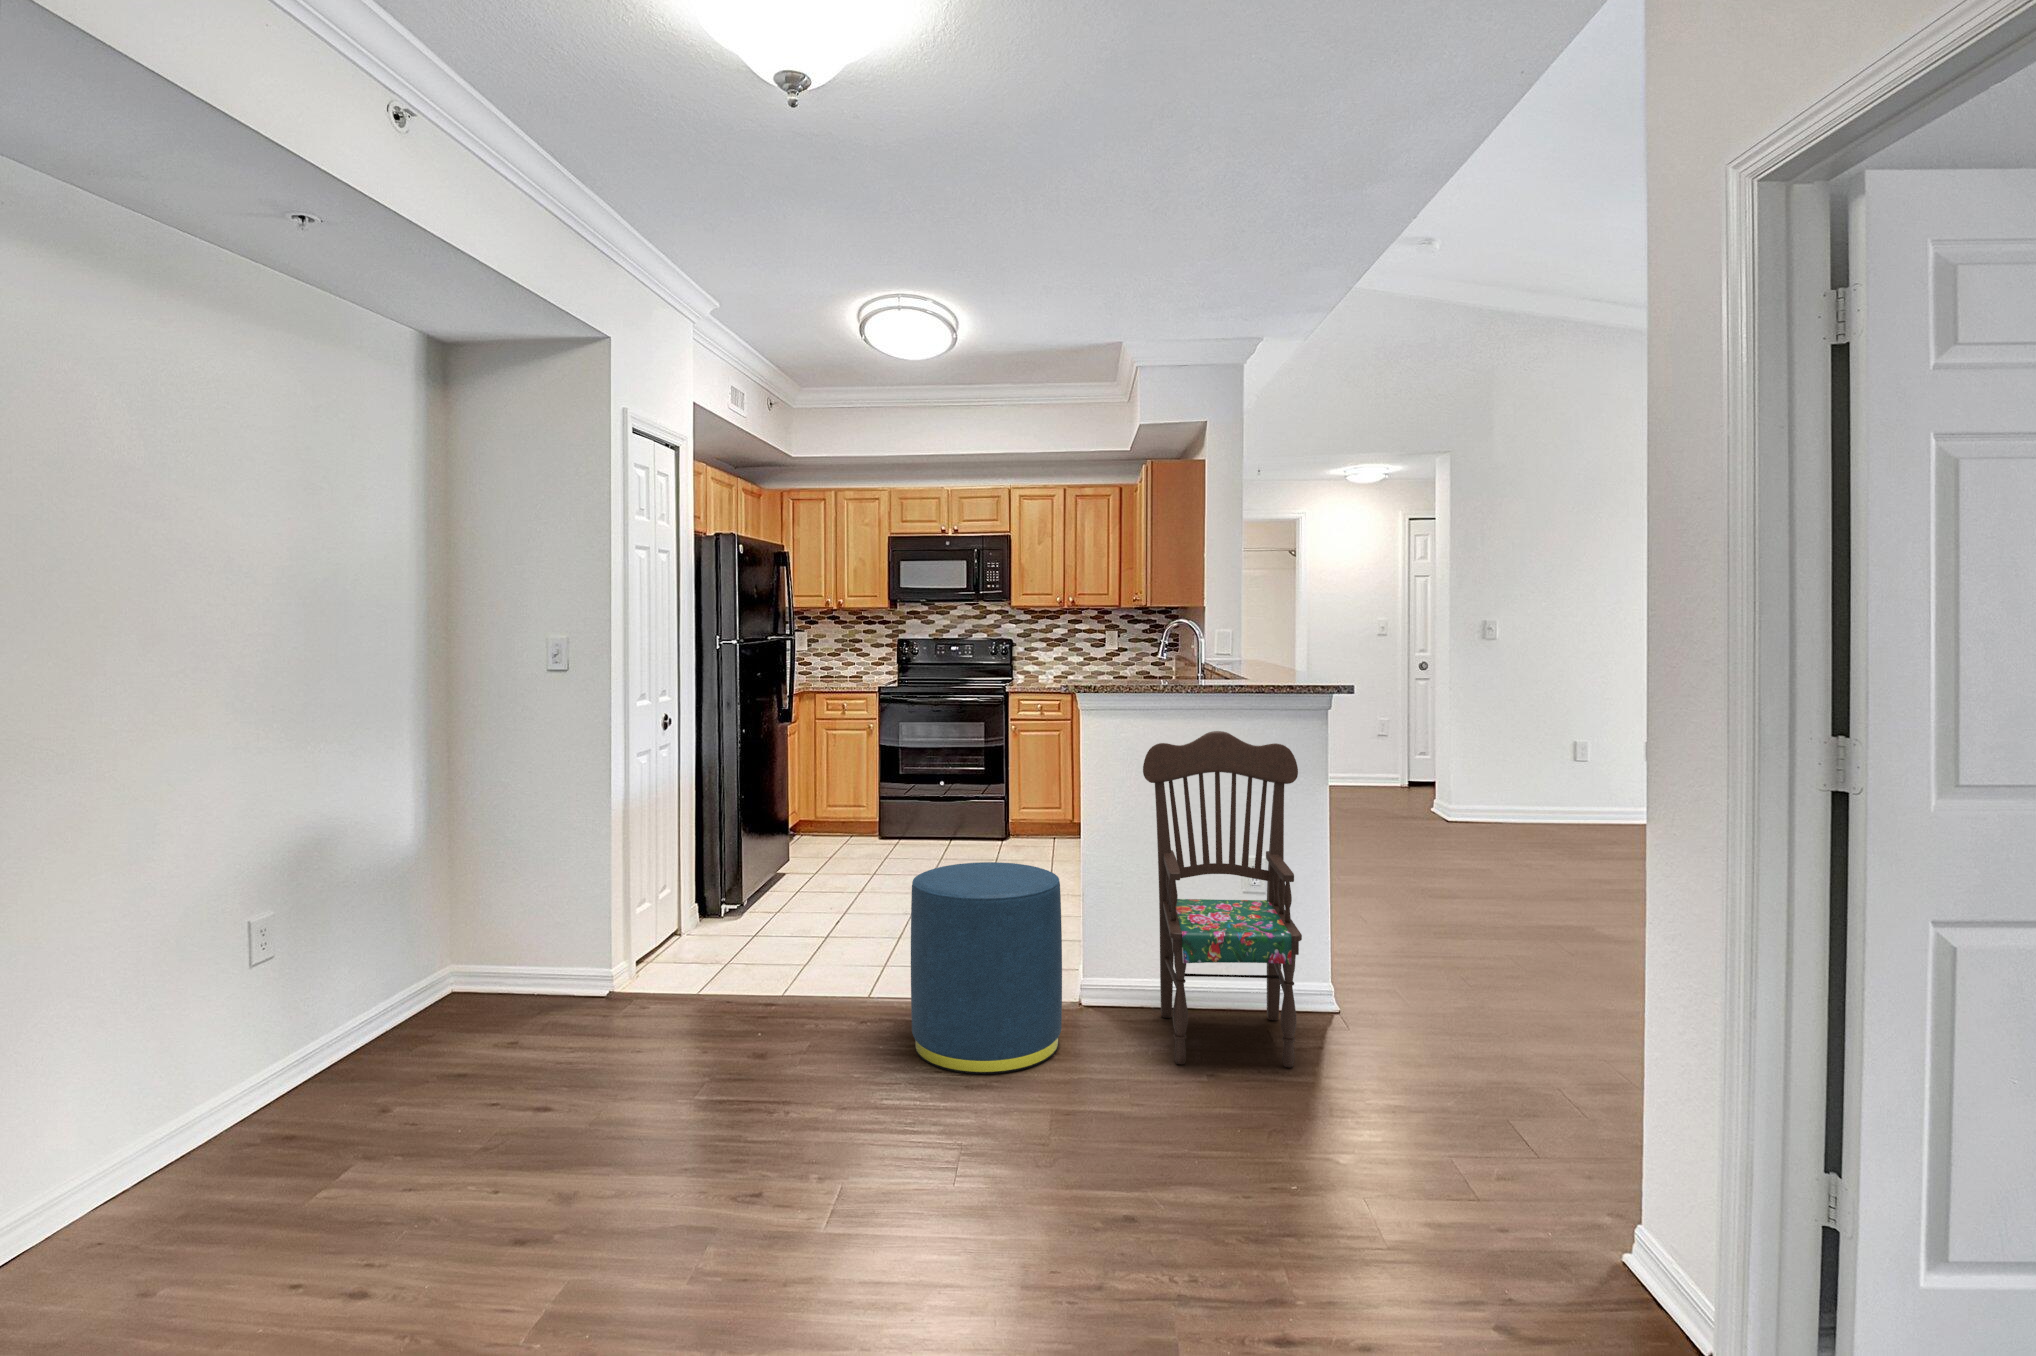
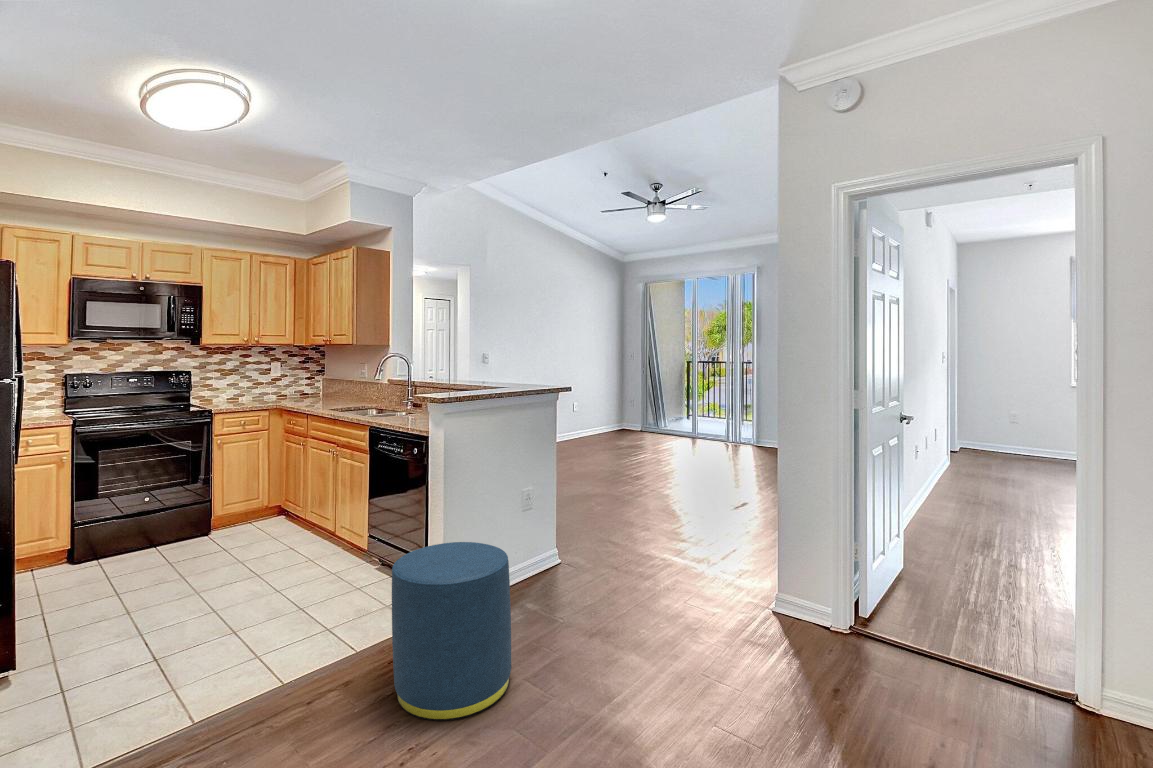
dining chair: present [1143,731,1302,1068] -> none [505,429,629,642]

